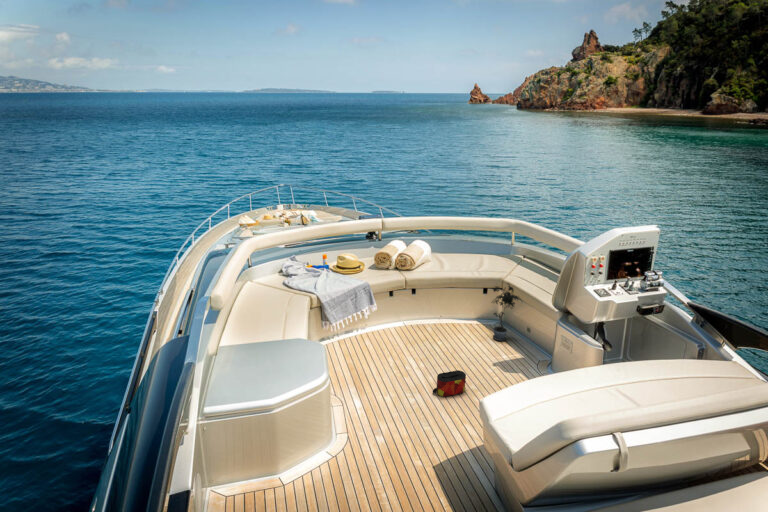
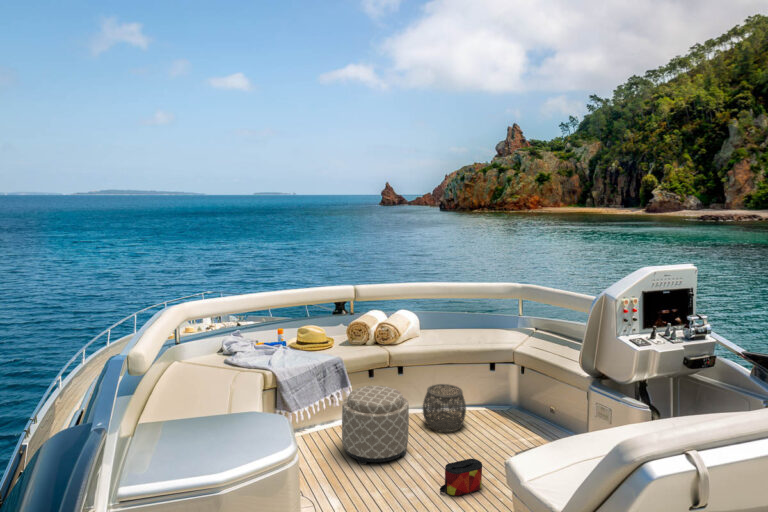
potted plant: present [493,286,519,341] -> none [494,350,535,426]
woven basket: none [432,306,467,344] -> present [423,384,466,432]
ottoman: none [367,308,417,368] -> present [342,385,409,465]

